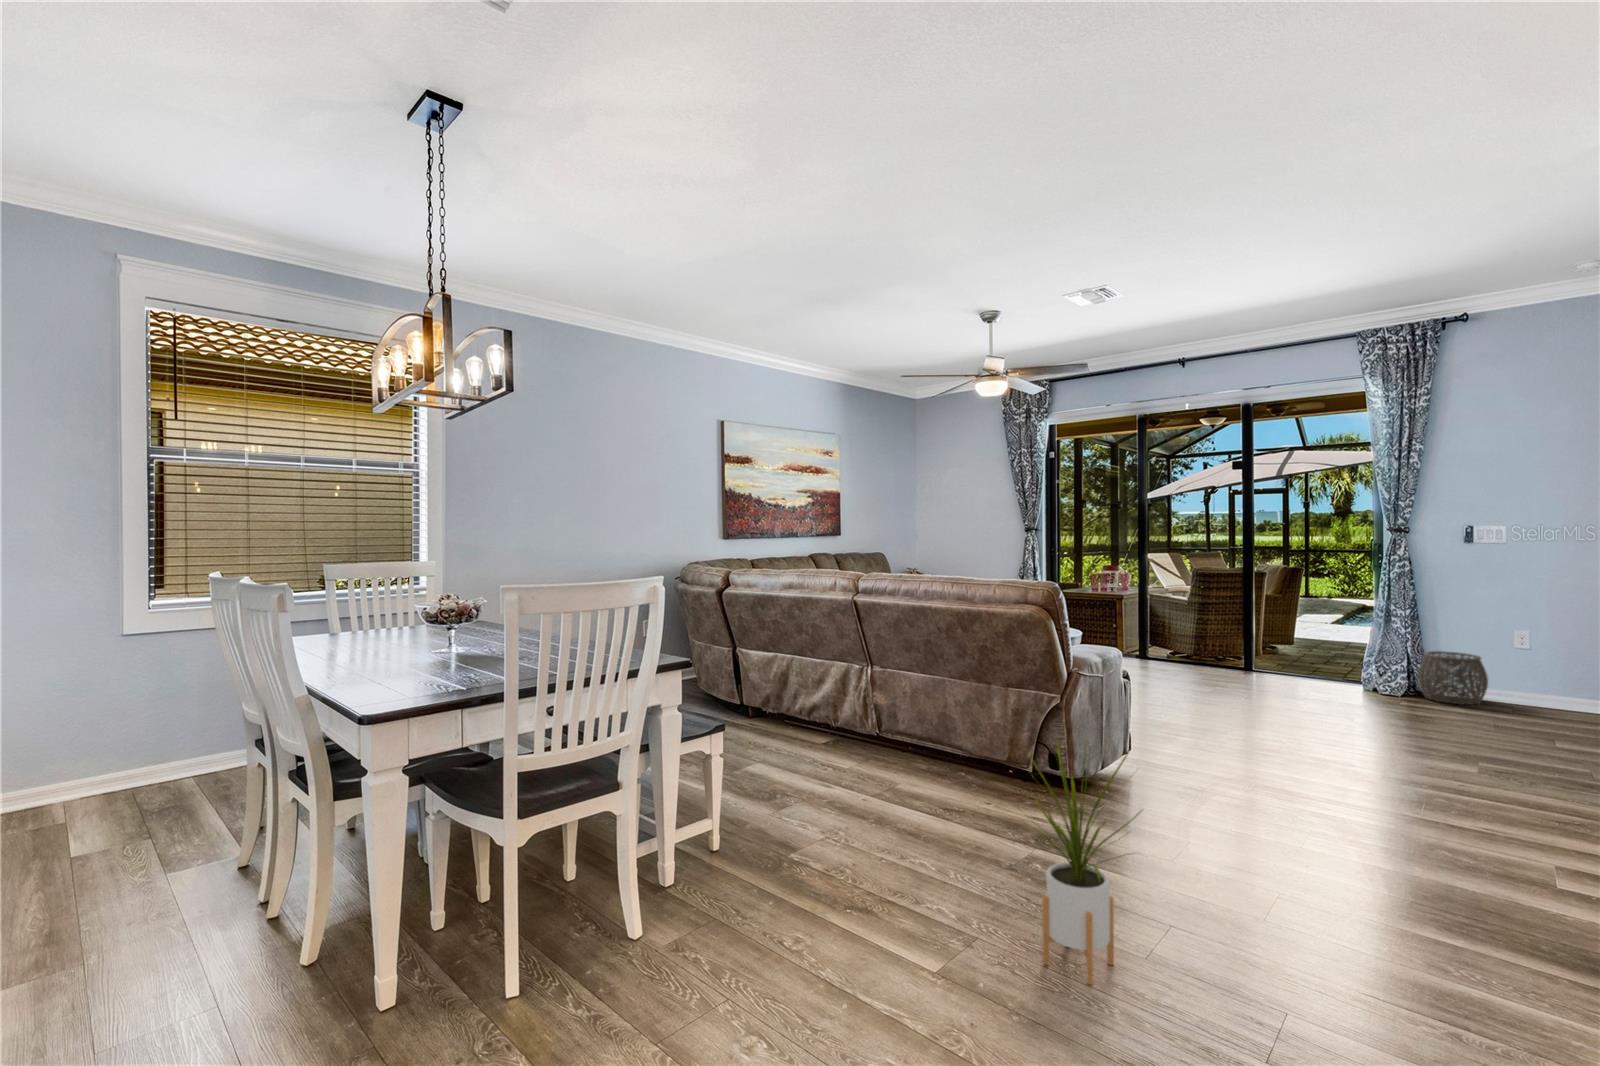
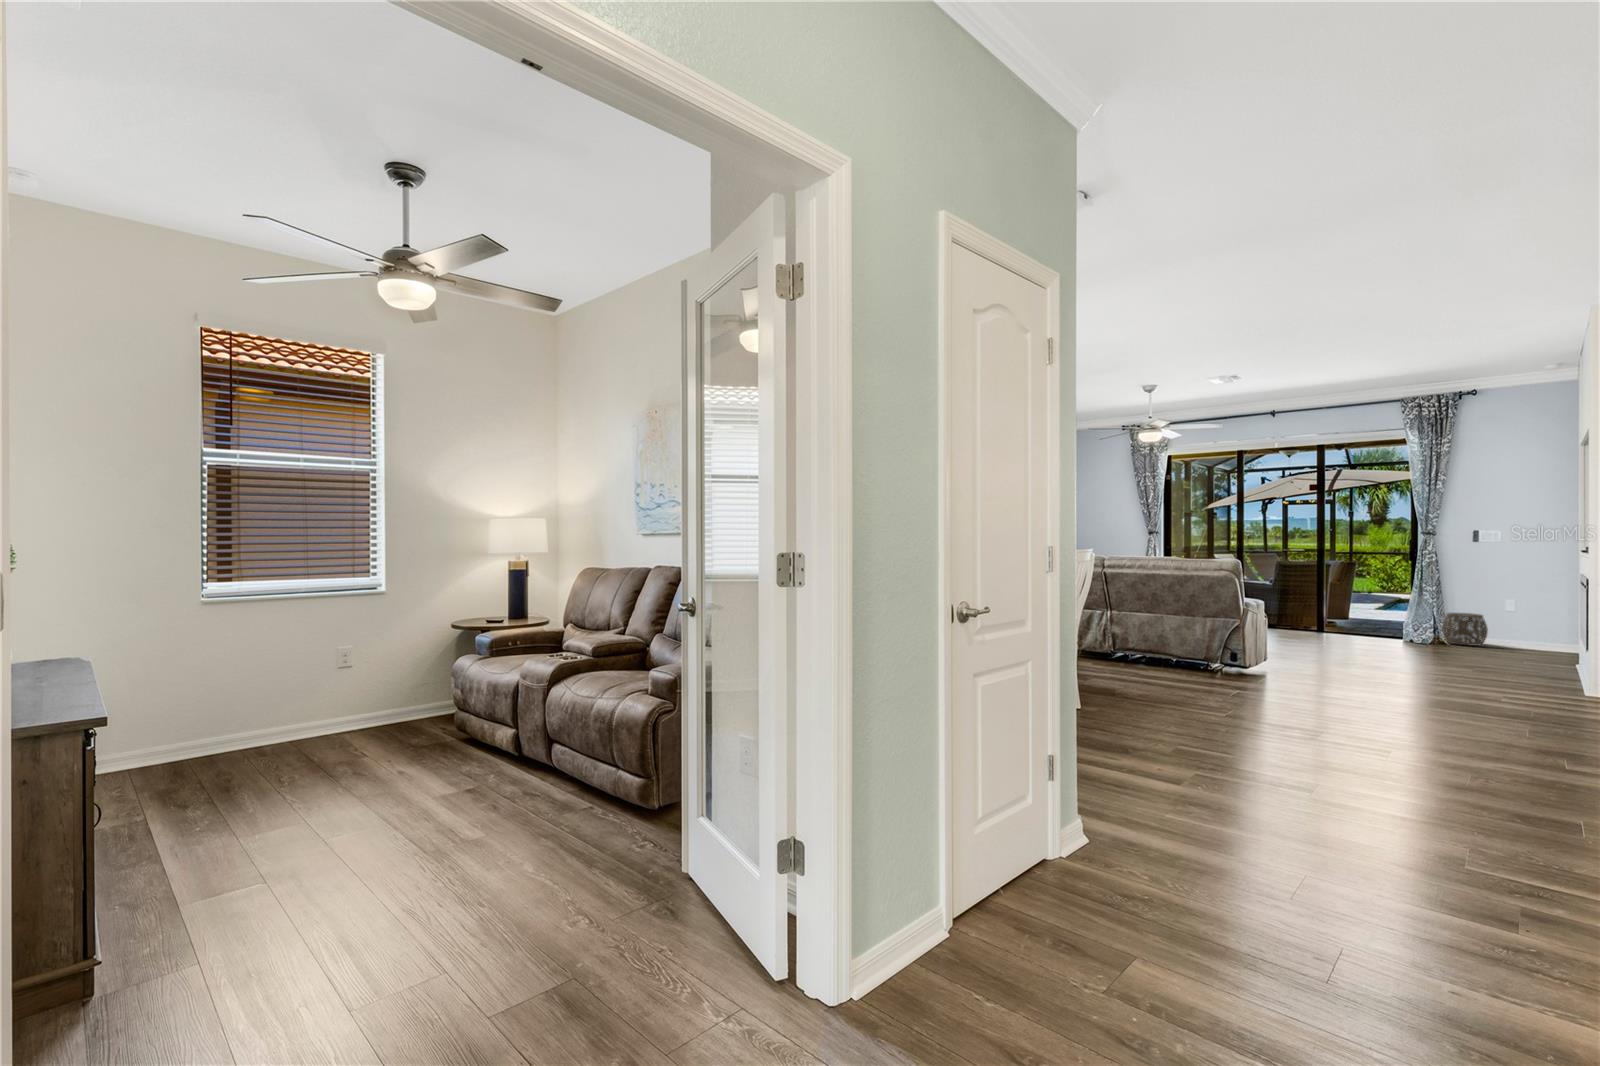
house plant: present [1026,739,1139,985] -> none [1269,612,1334,719]

